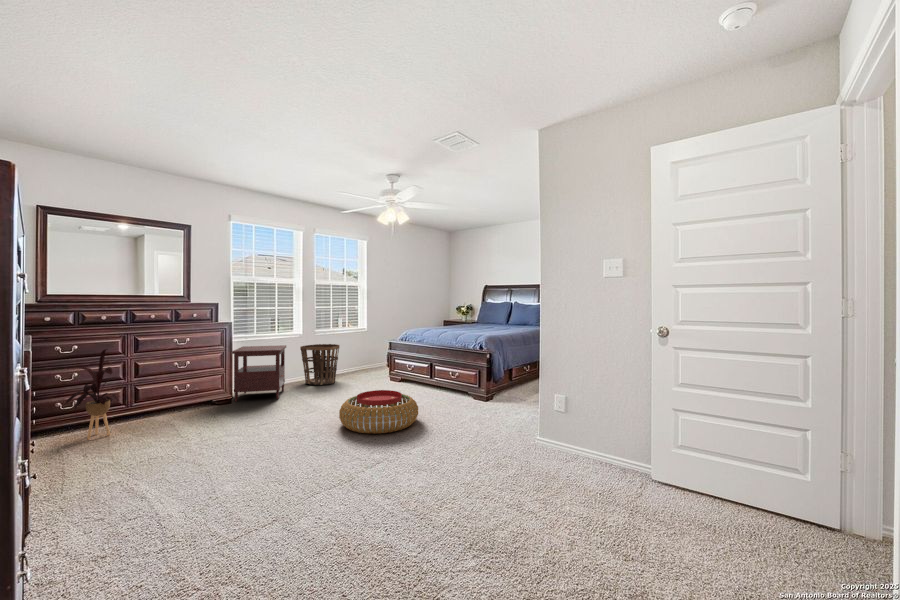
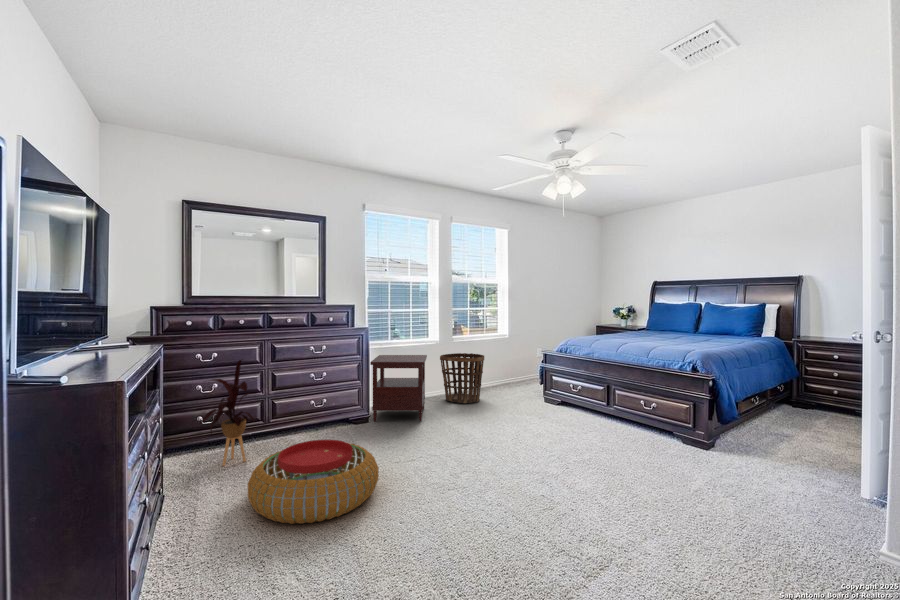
pouf: present [339,390,418,434] -> present [248,440,379,524]

